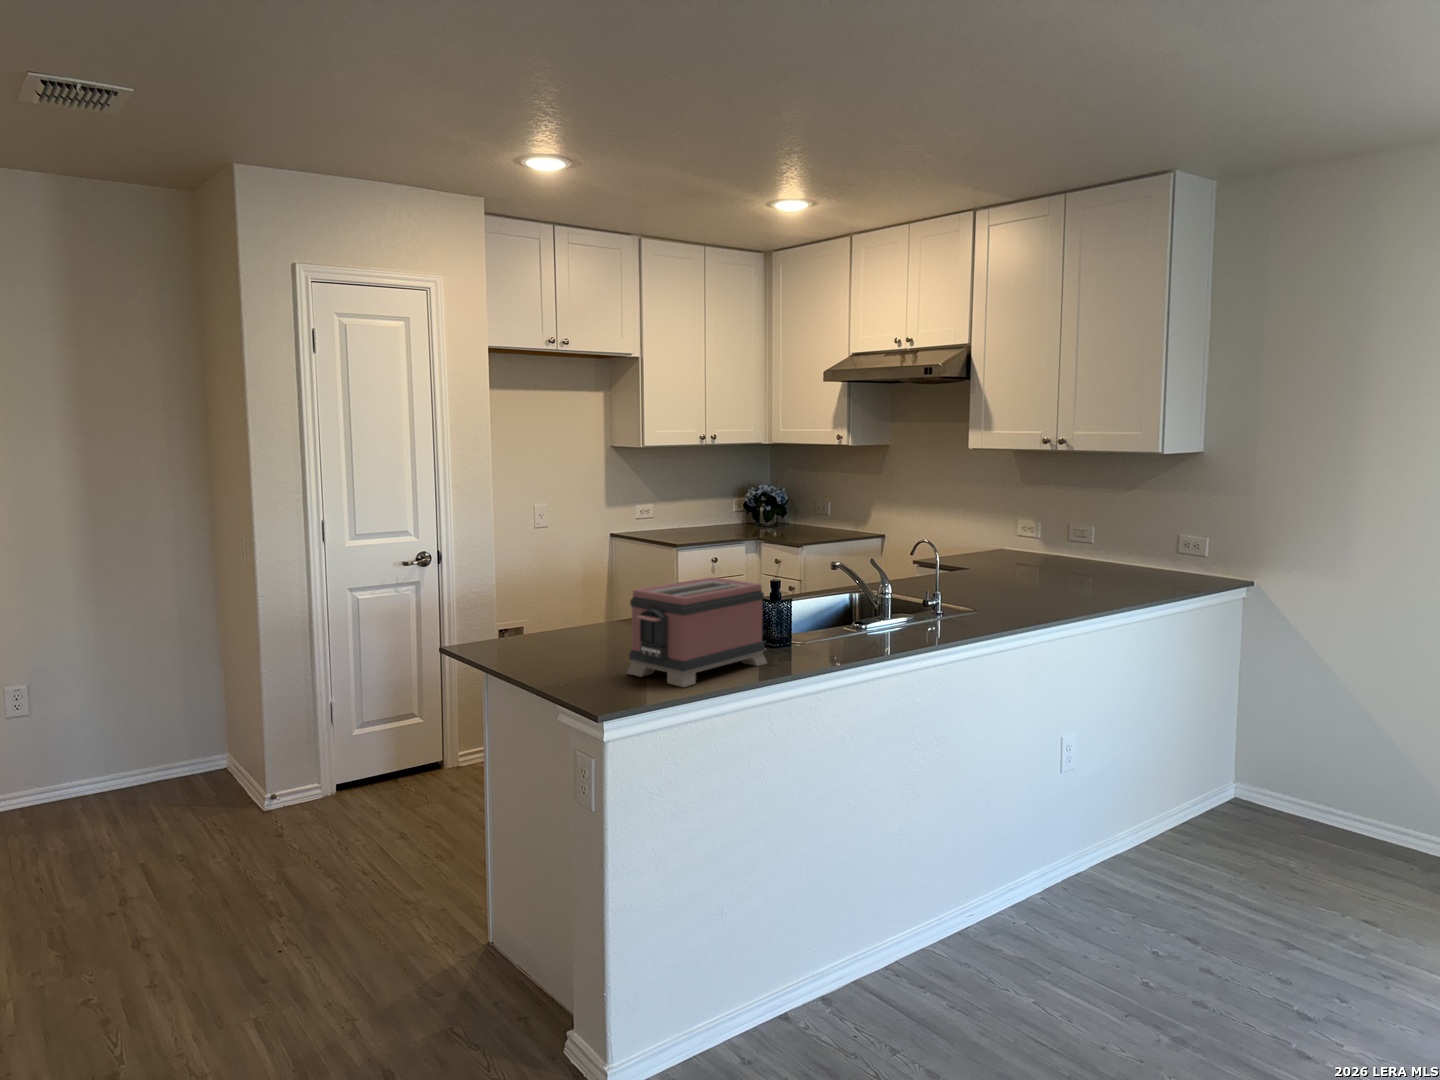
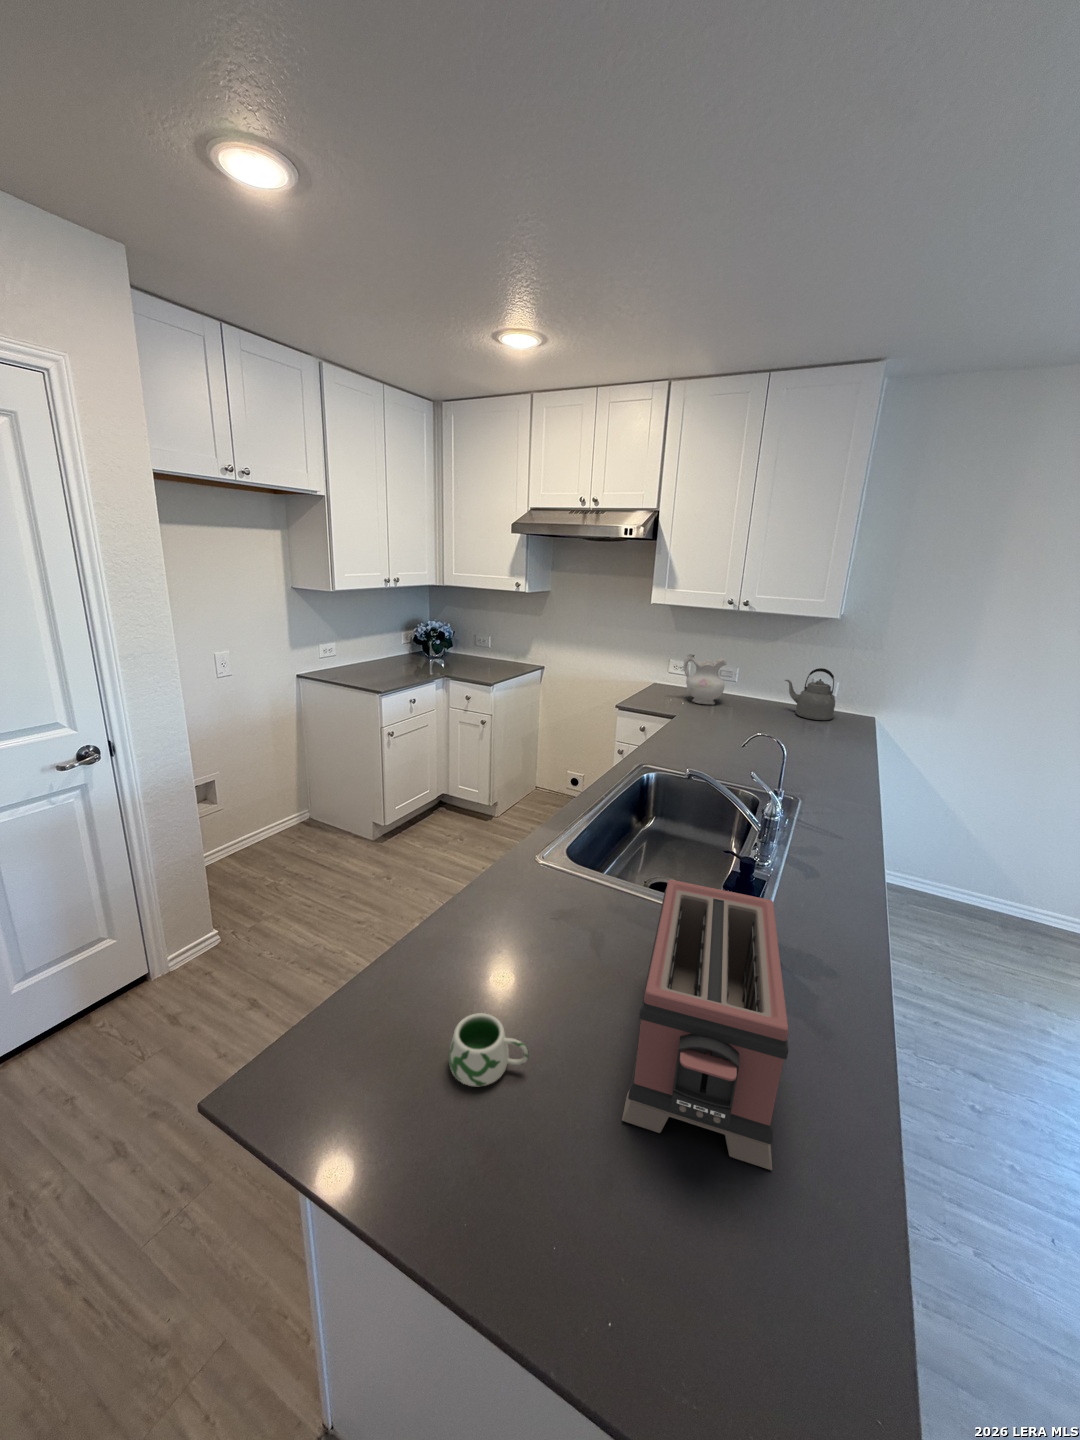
ceramic pitcher: none [1011,506,1061,566] -> present [684,654,726,705]
kettle: none [1128,516,1185,579] -> present [785,668,835,720]
mug: none [555,634,596,662] -> present [449,1013,529,1086]

